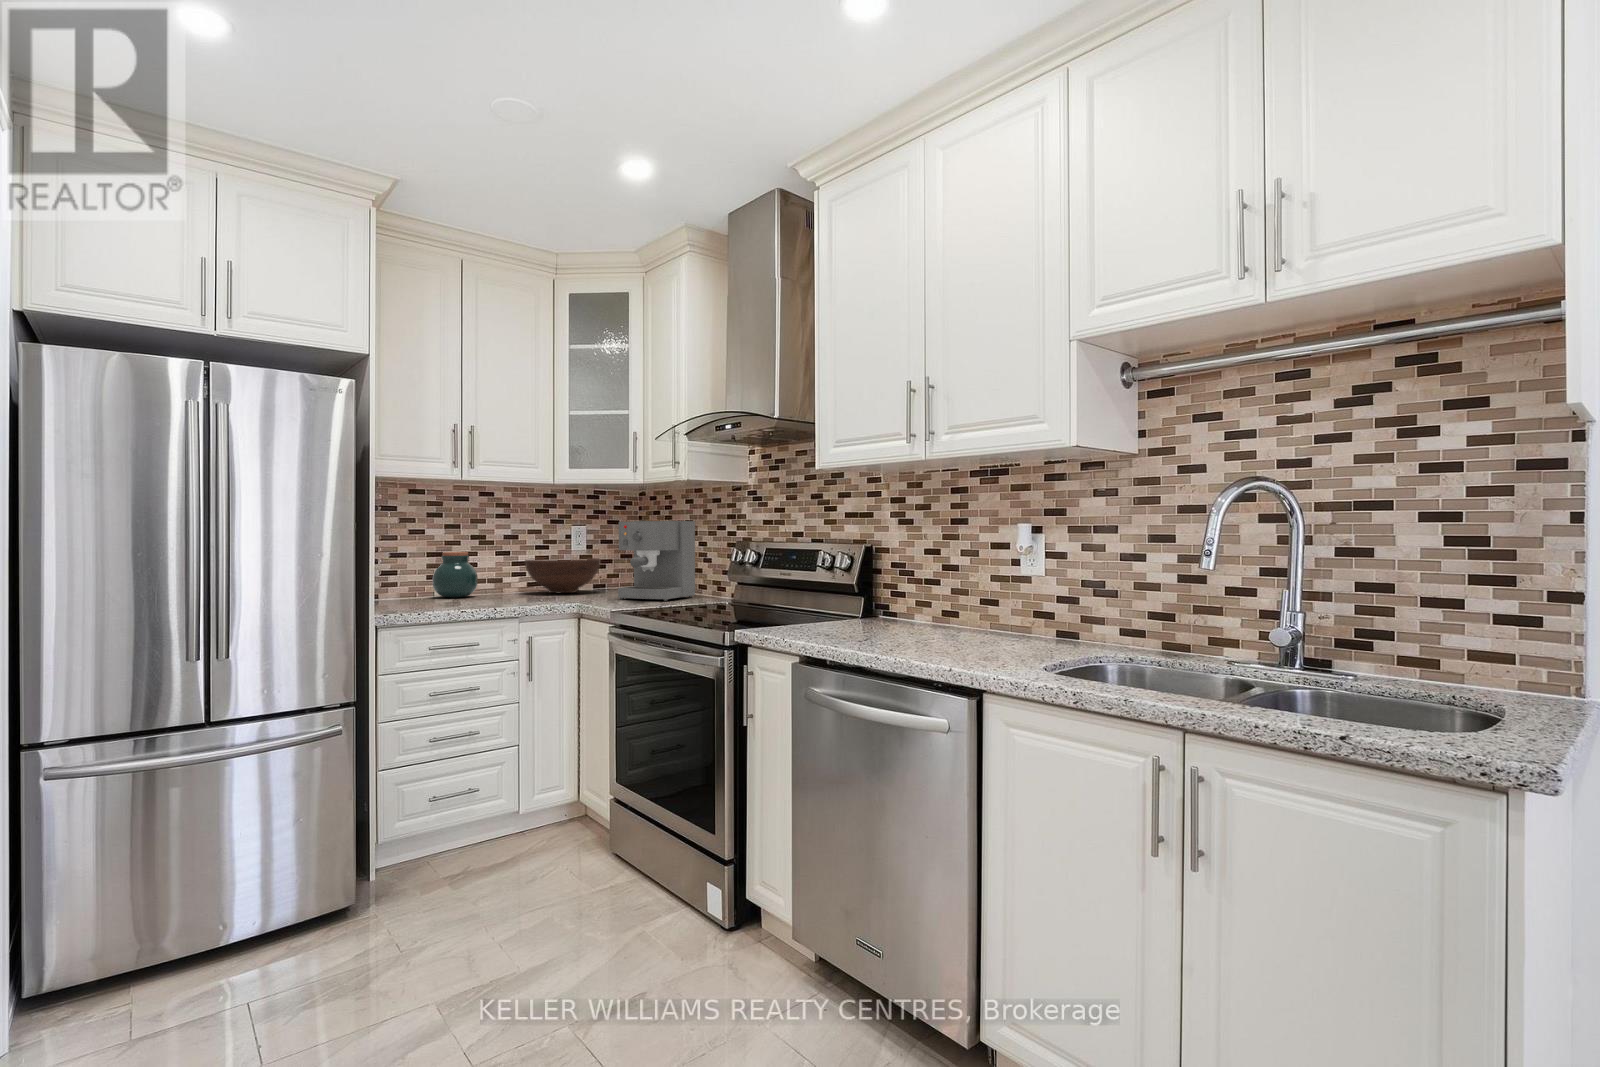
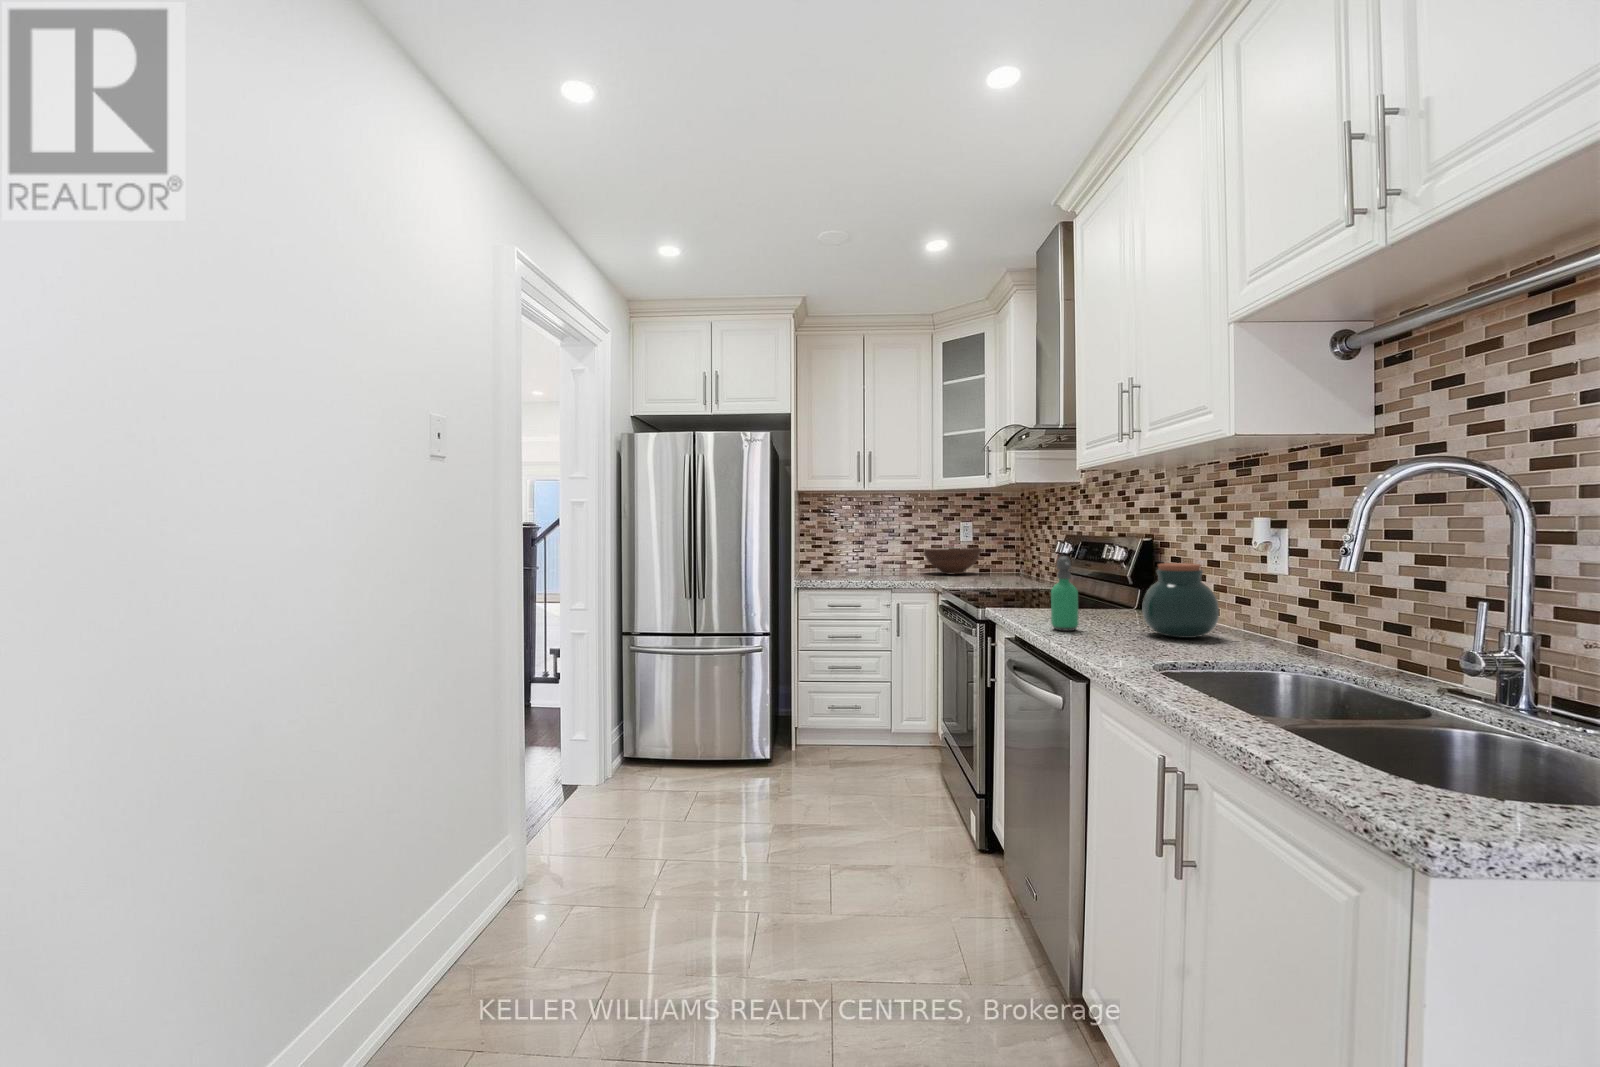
coffee maker: present [618,521,695,601] -> none [976,517,1043,584]
jar: present [433,552,478,598] -> present [1143,563,1219,638]
soap dispenser: none [856,562,885,646] -> present [1051,556,1079,631]

